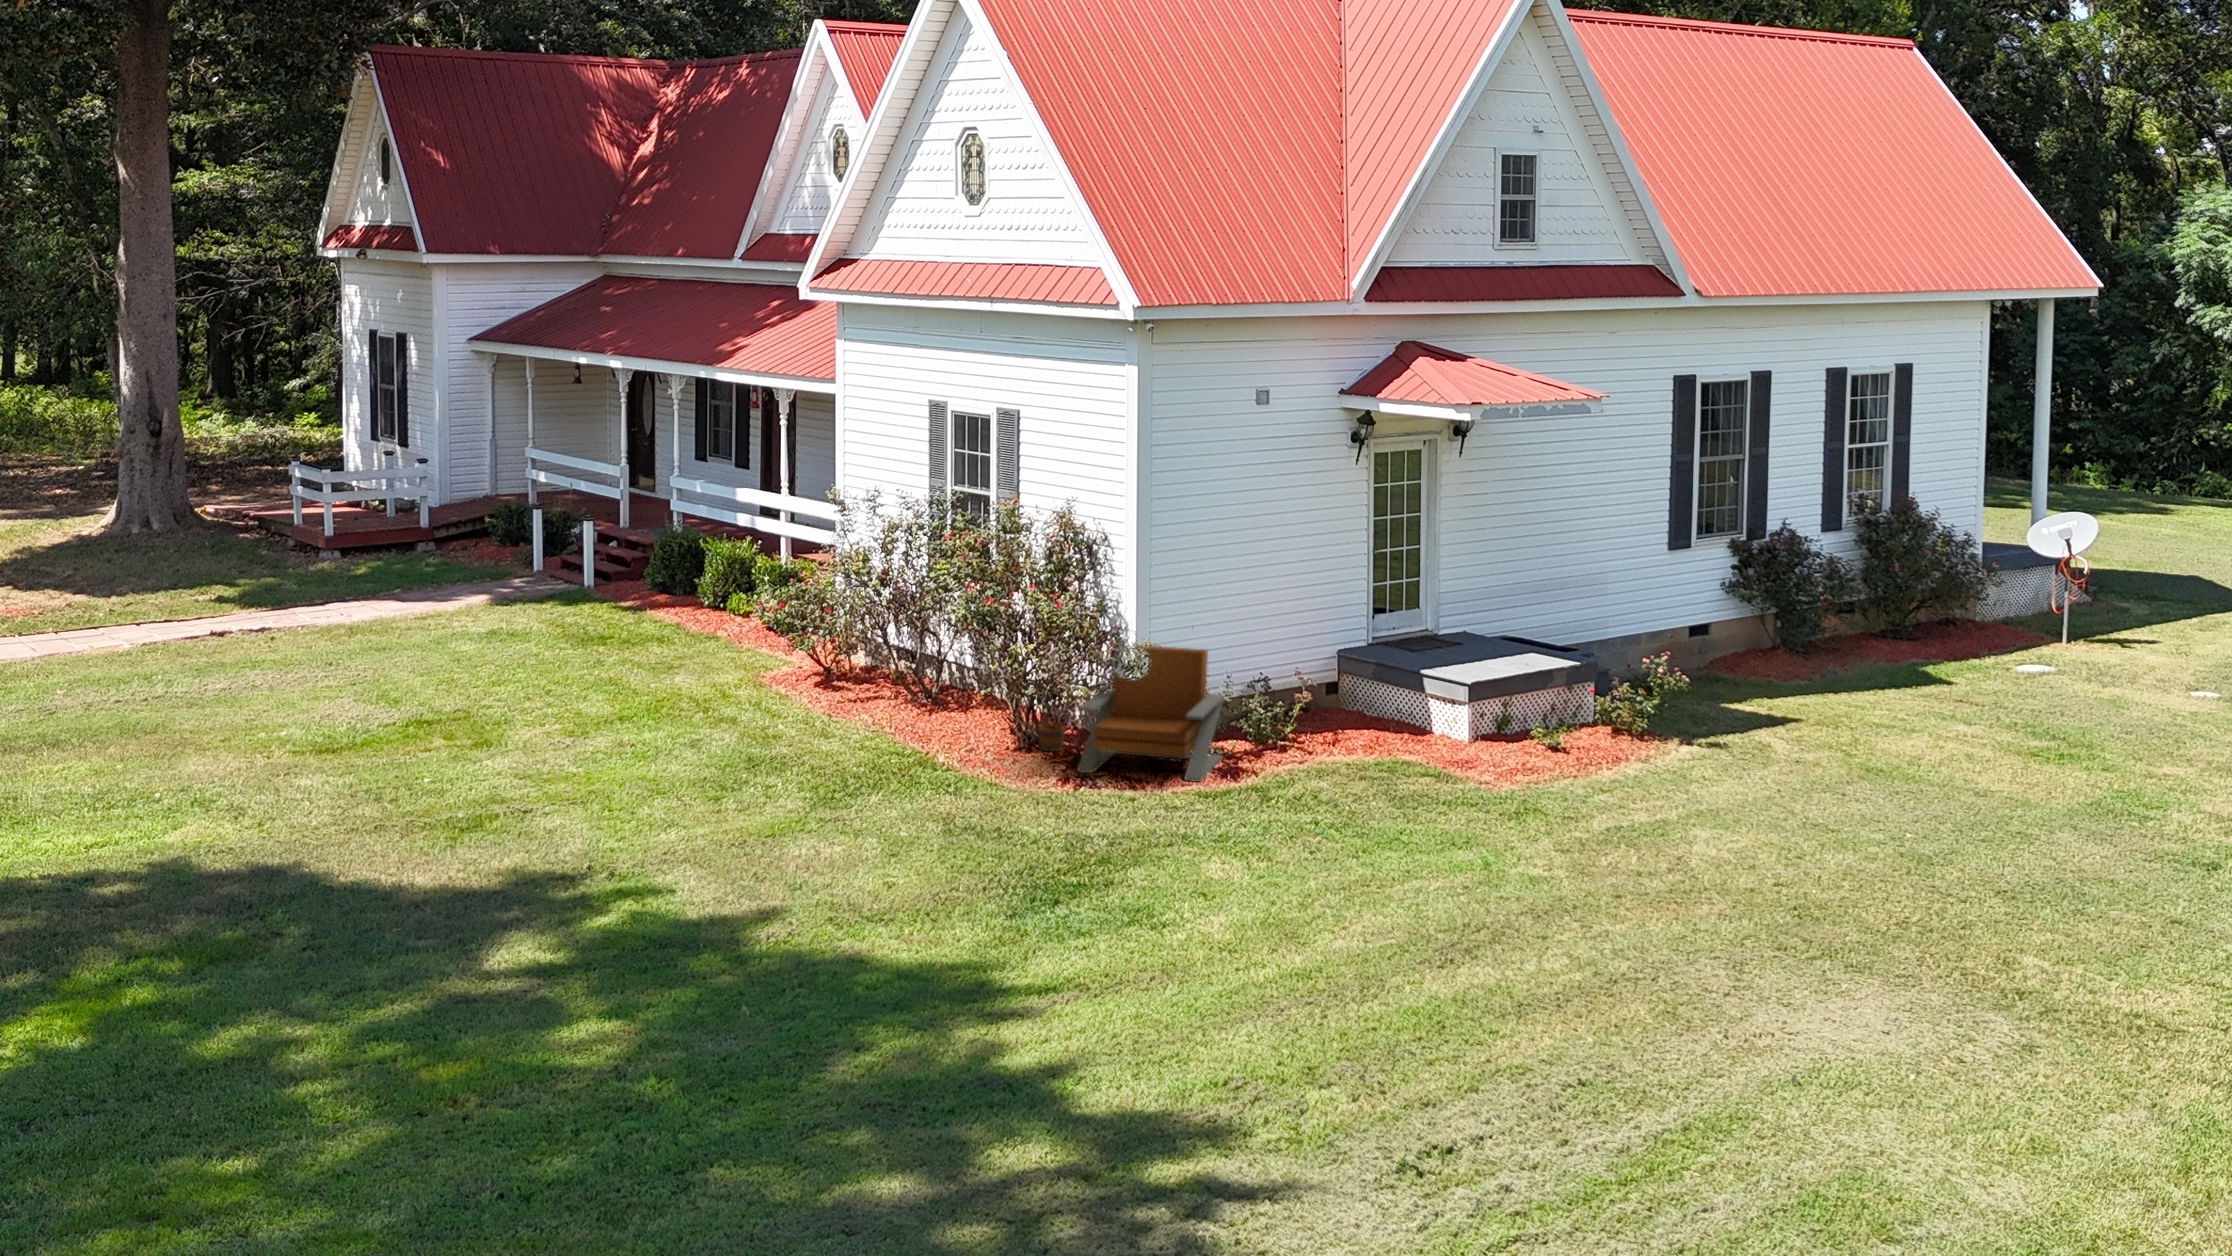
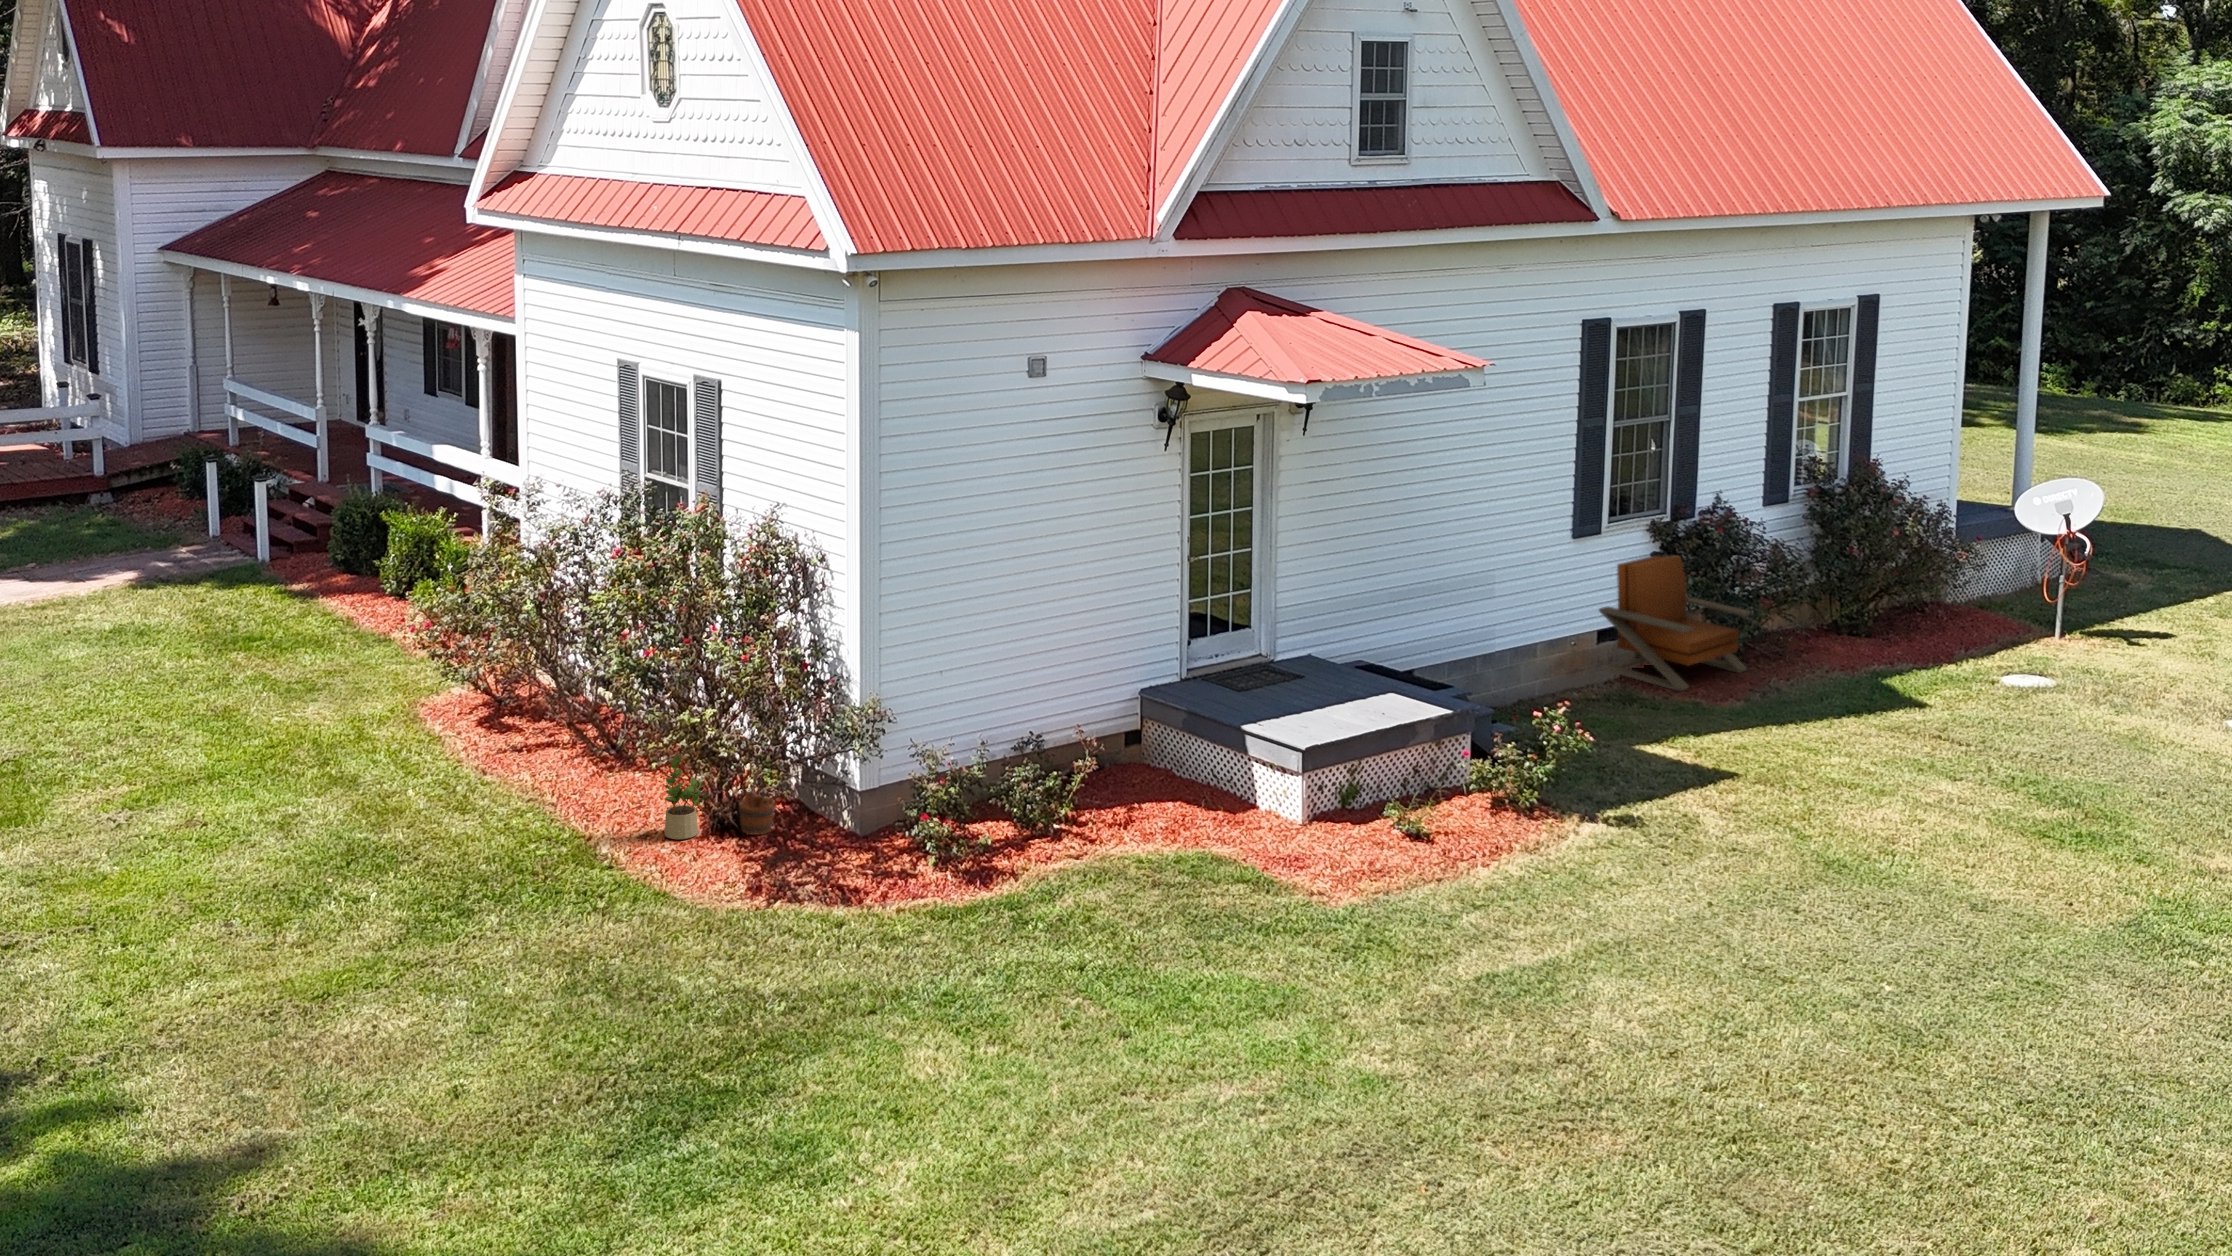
lounge chair: present [1078,646,1224,782] -> present [1599,554,1751,691]
potted plant: none [982,688,1017,753] -> present [664,755,709,839]

